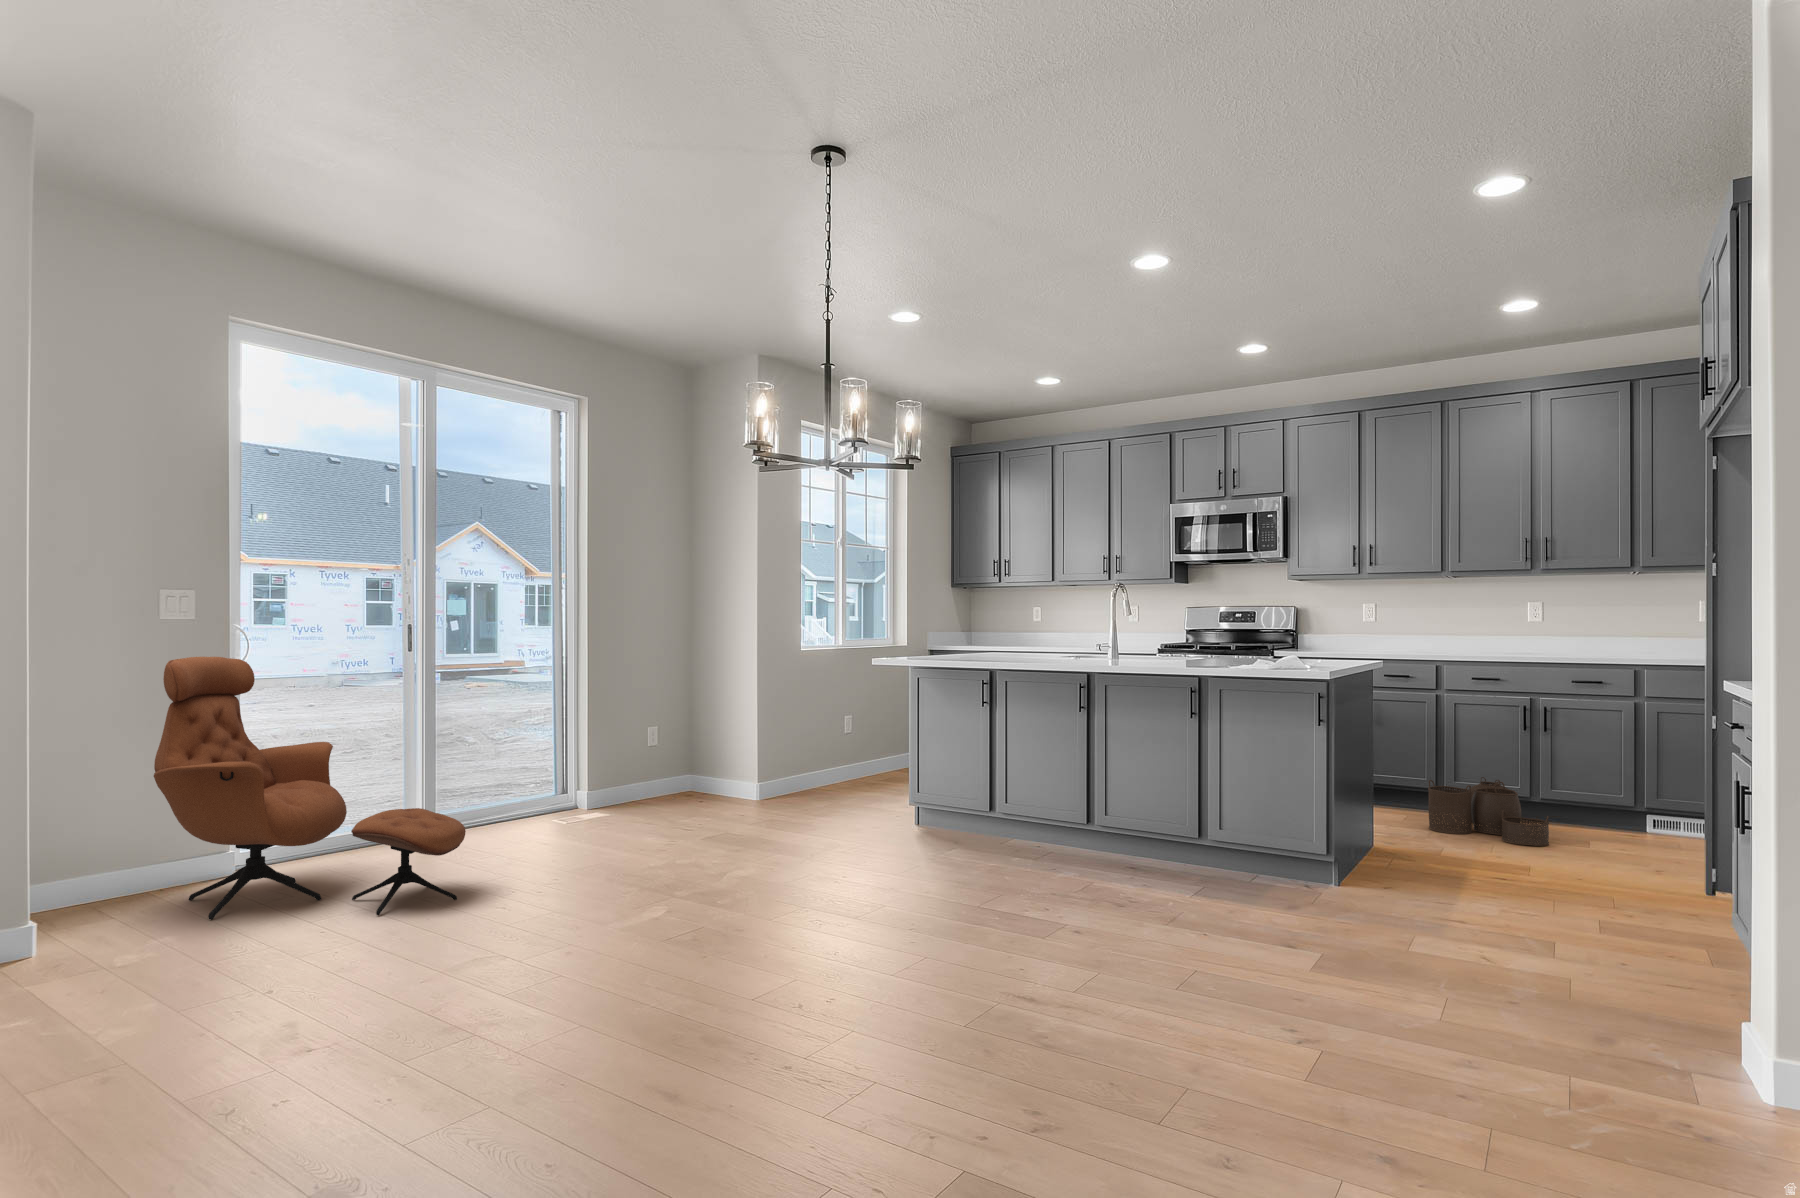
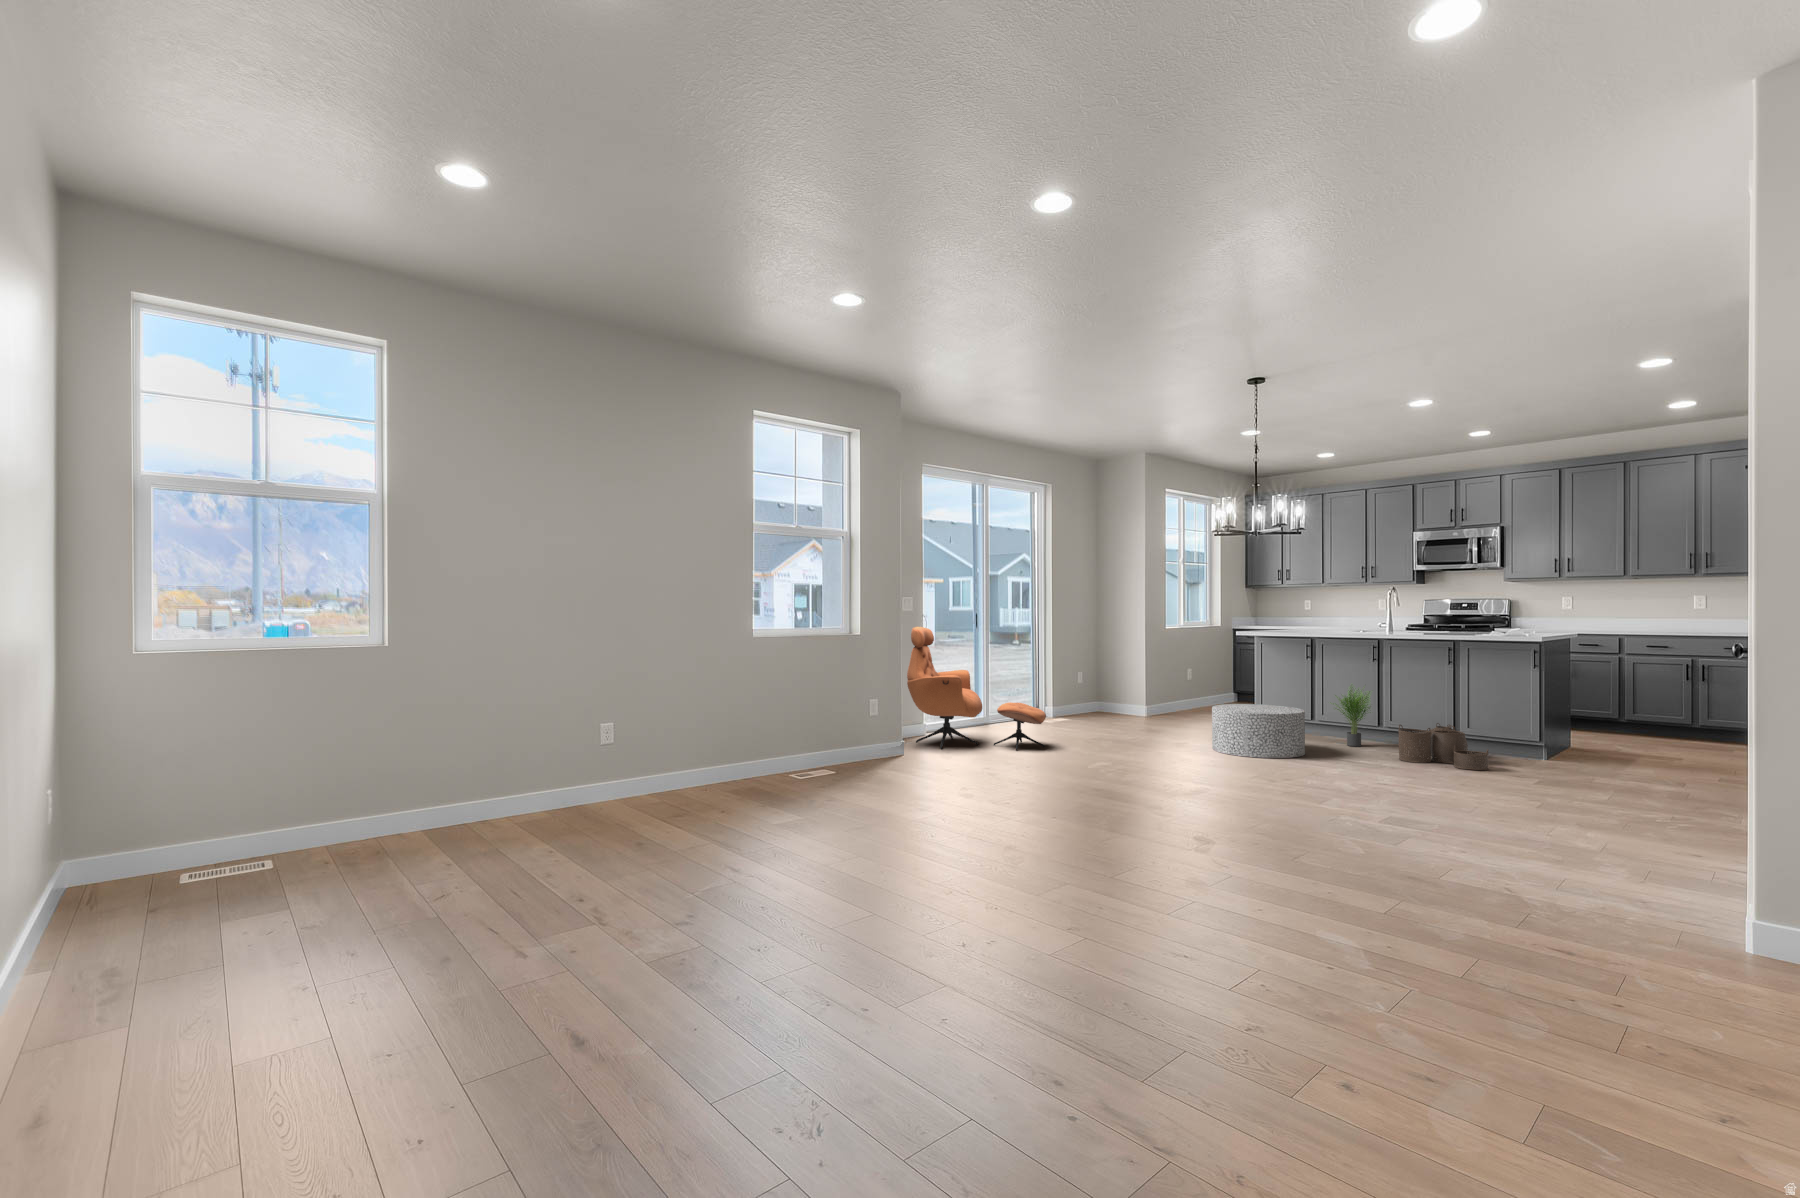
potted plant: none [1006,750,1078,863] -> present [1337,688,1370,747]
woven basket: present [1428,777,1549,846] -> present [1398,723,1489,770]
ottoman: none [790,793,950,908] -> present [1212,704,1305,758]

